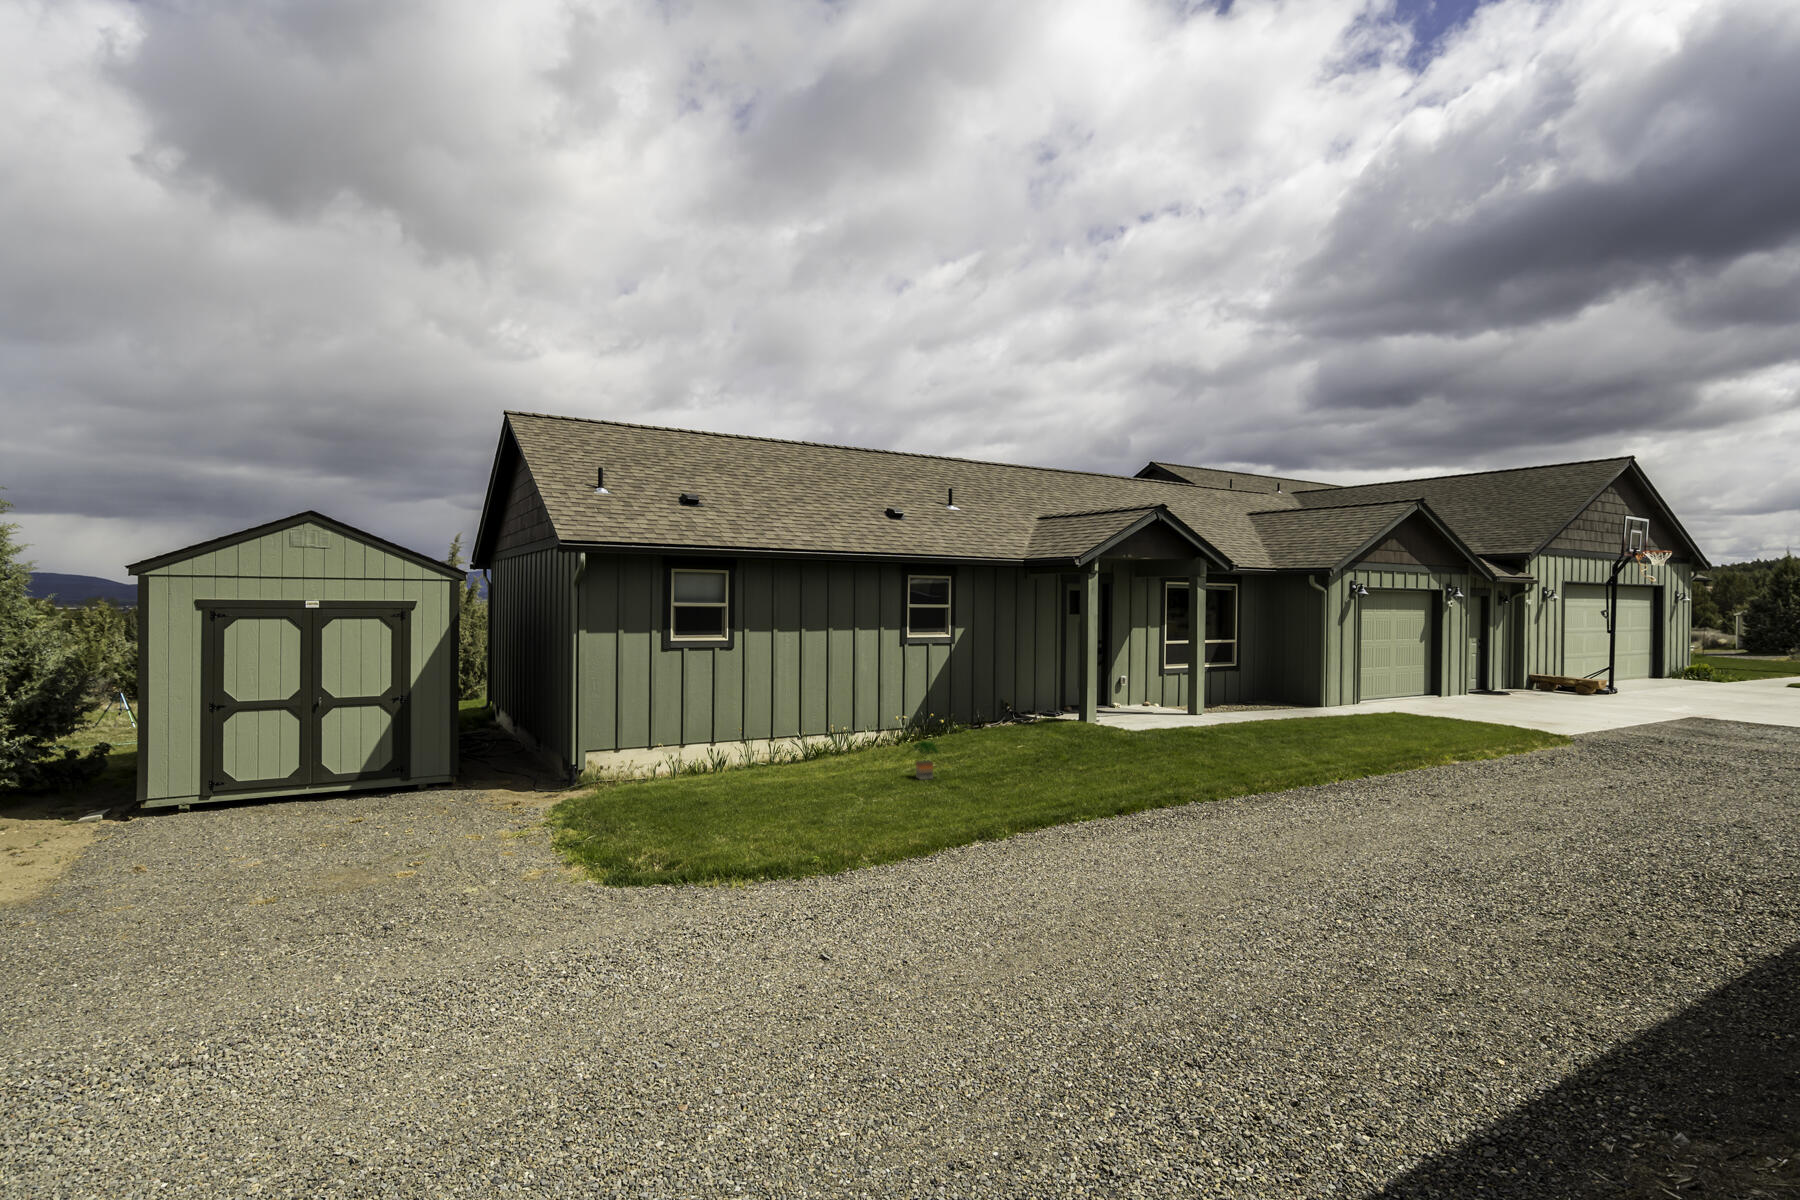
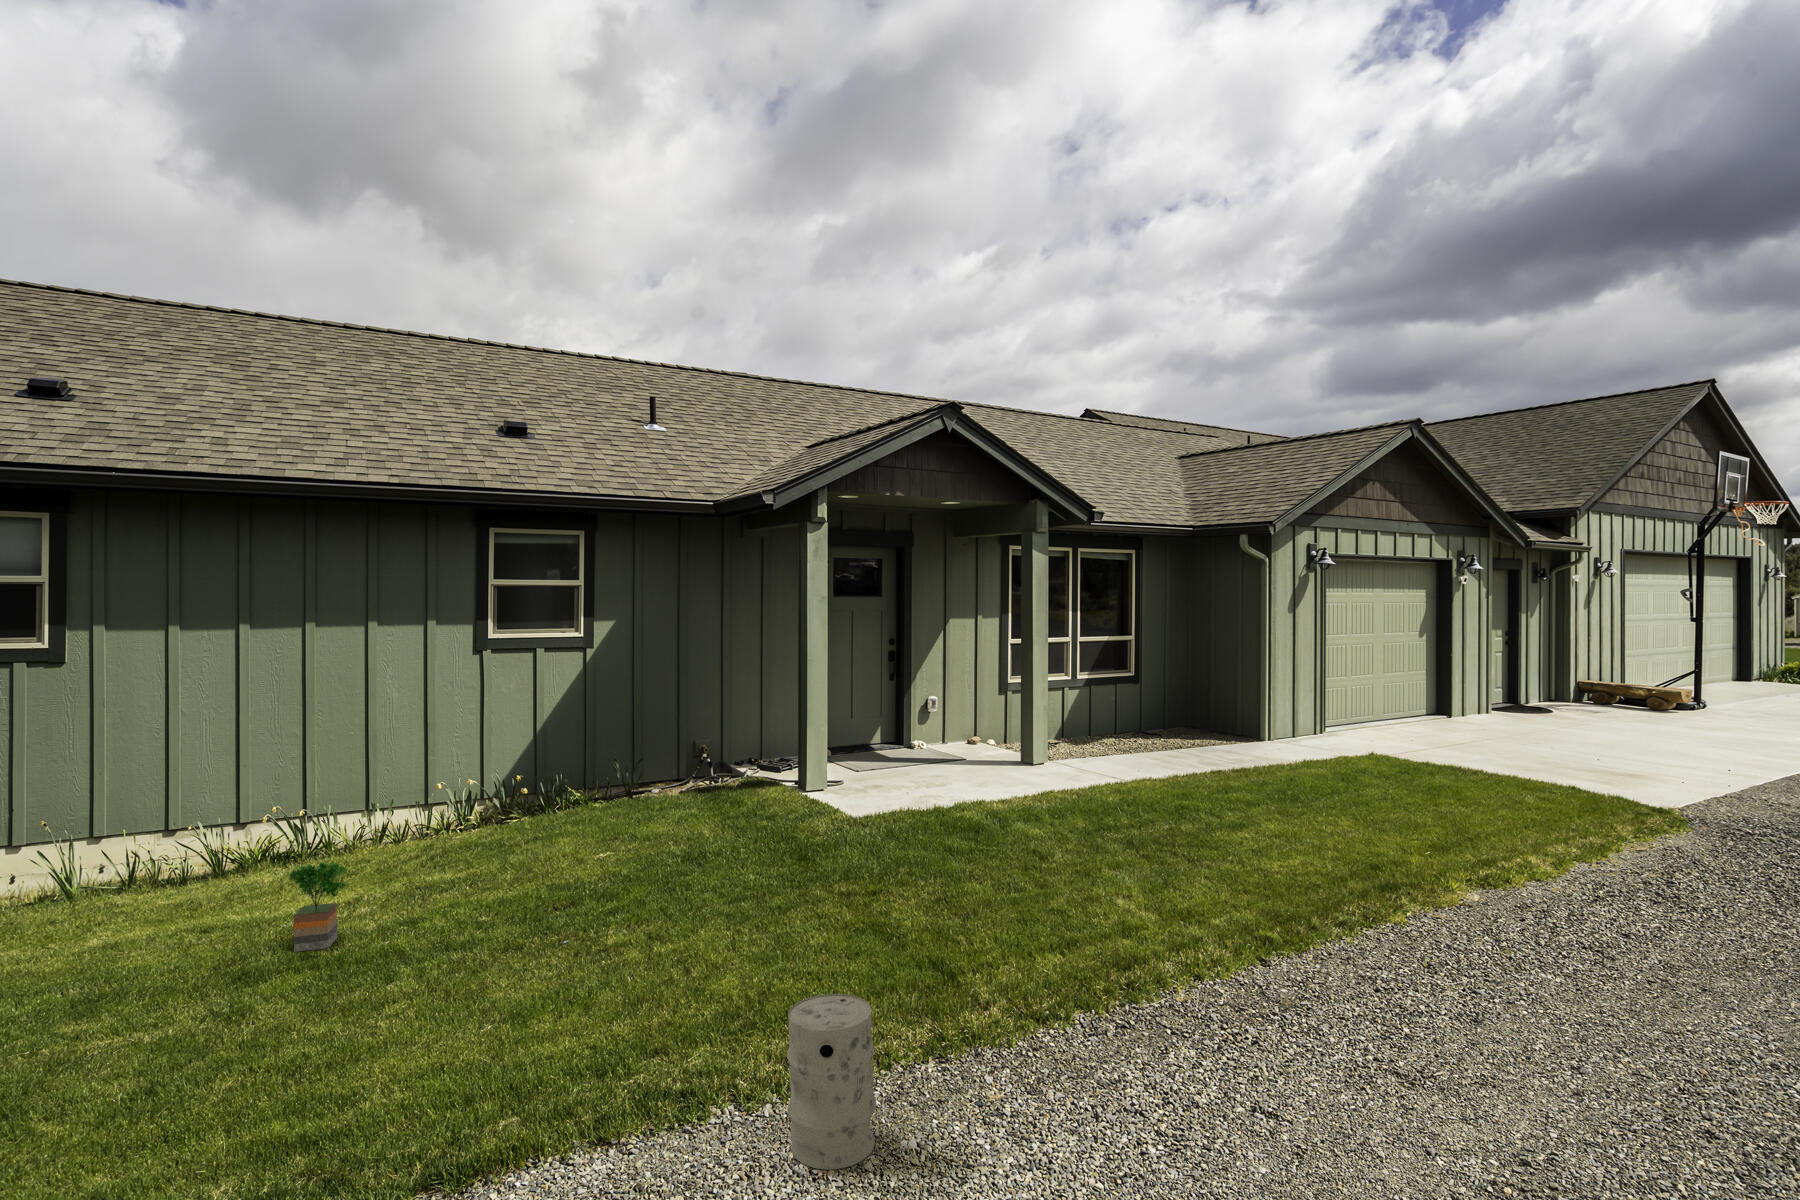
trash can: none [1222,762,1254,814] -> present [787,994,876,1170]

